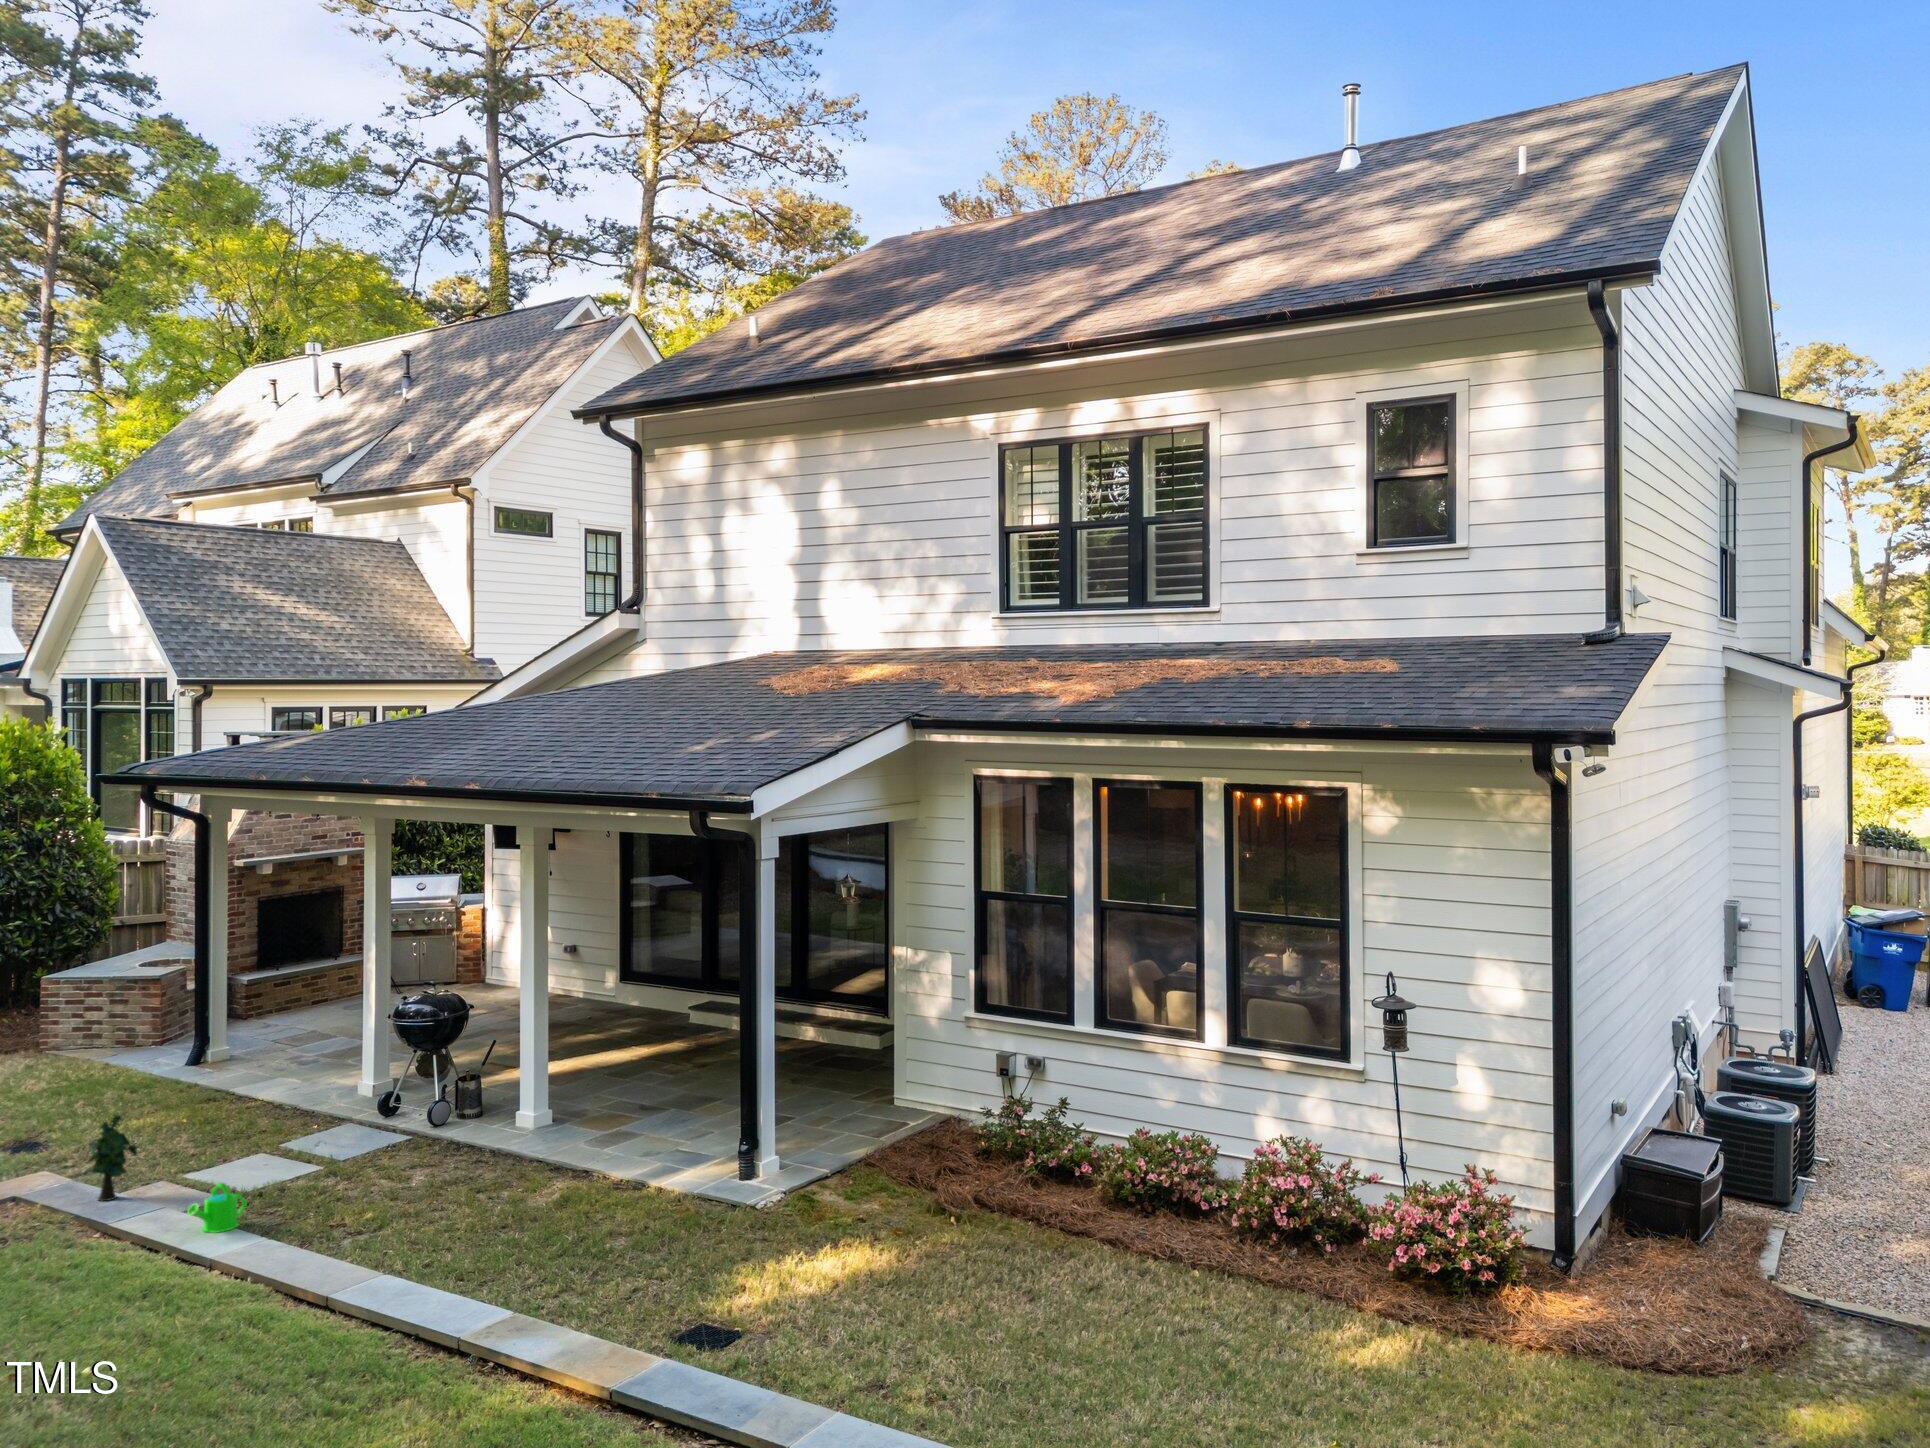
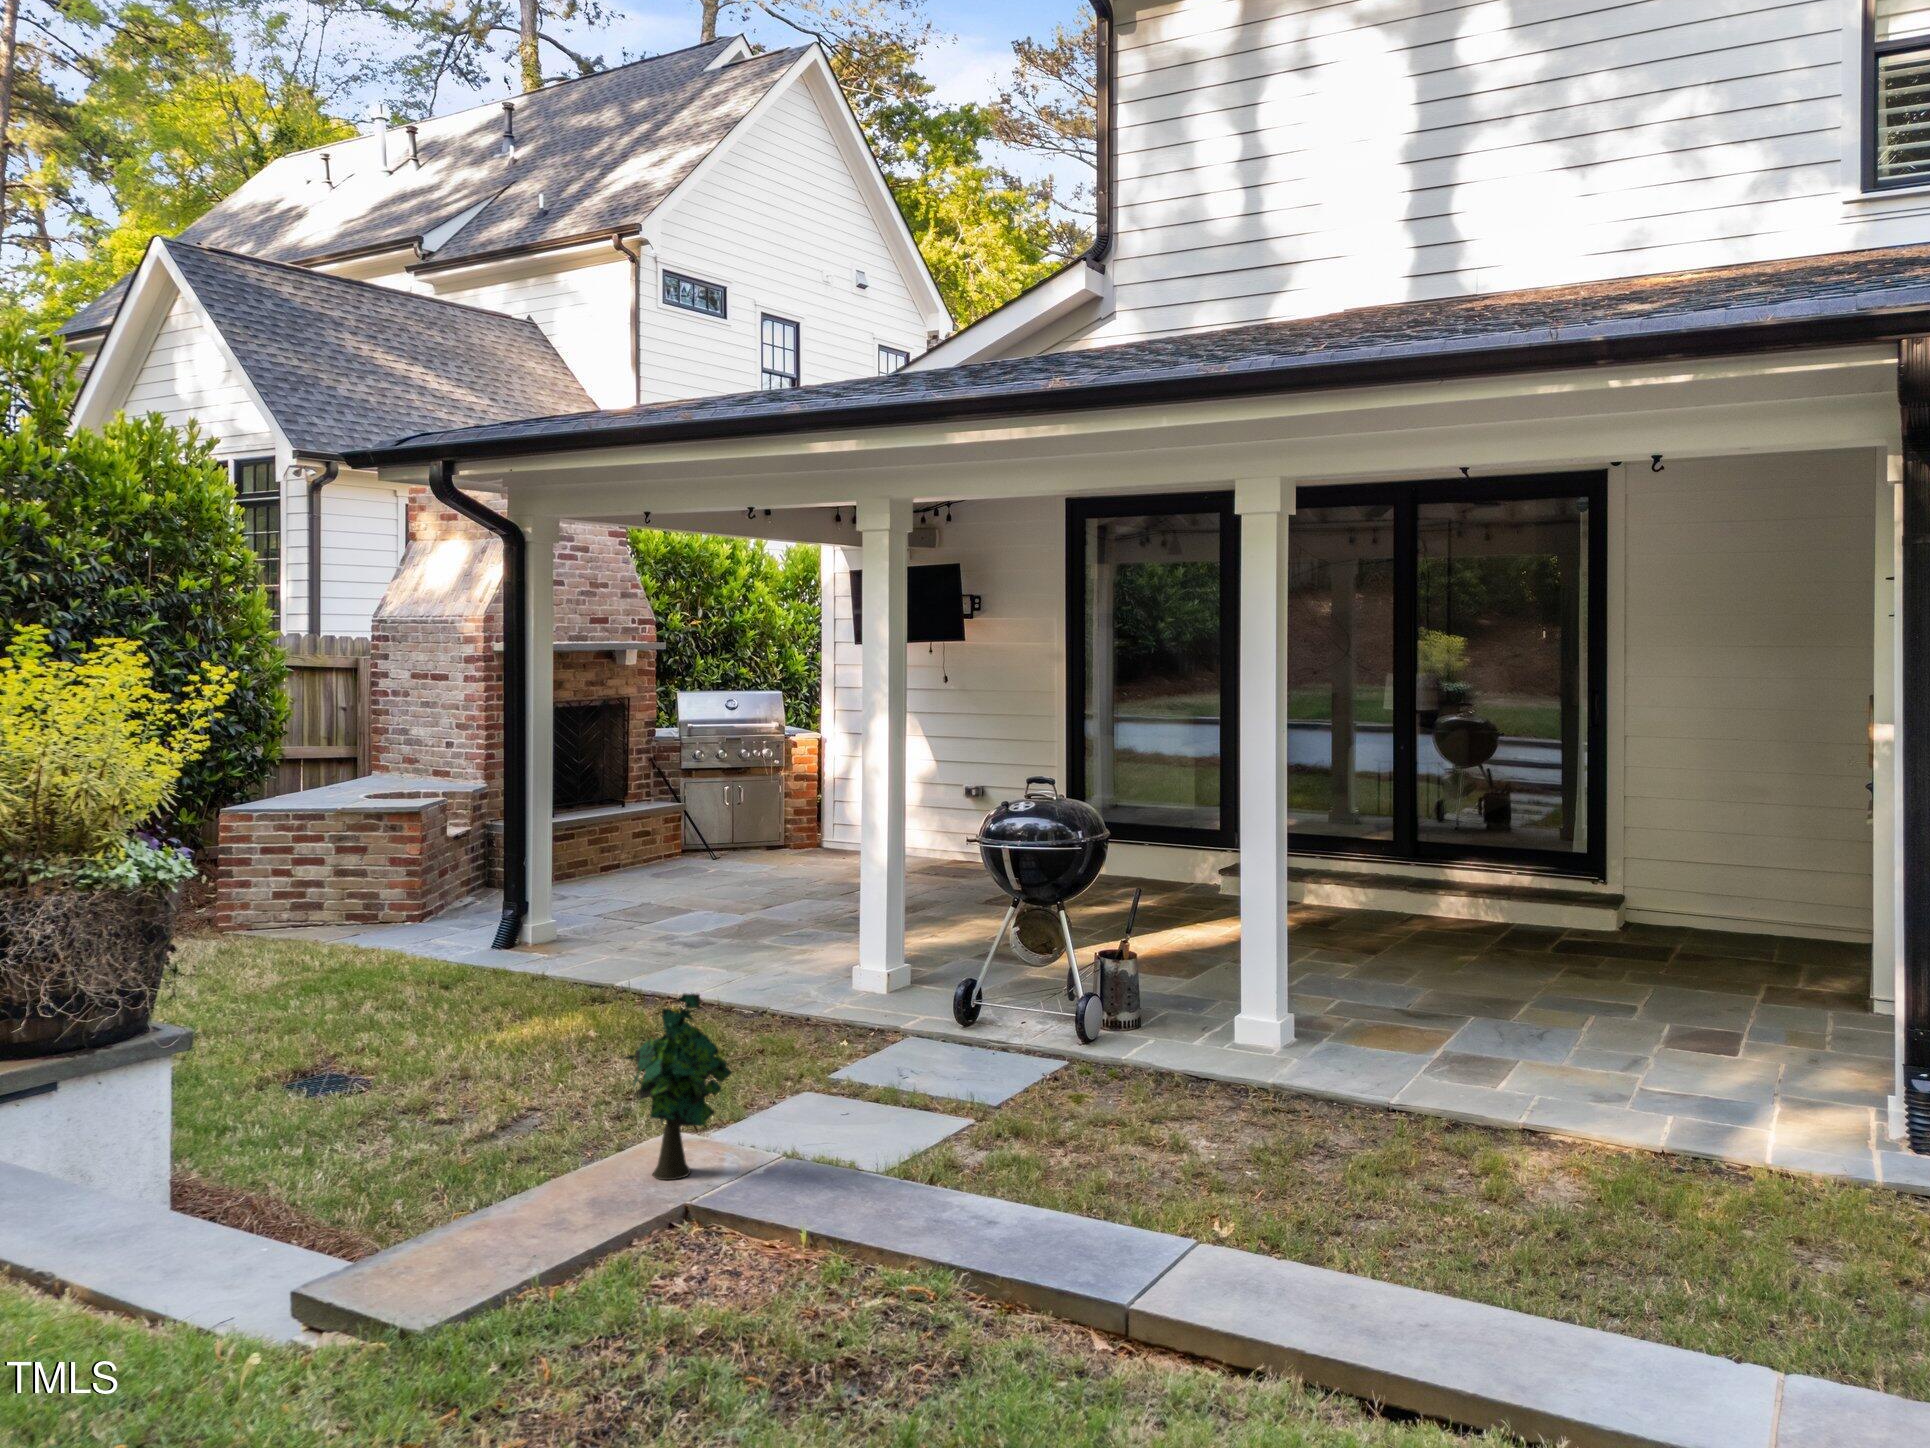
watering can: present [187,1182,247,1233] -> none [983,1131,1062,1248]

